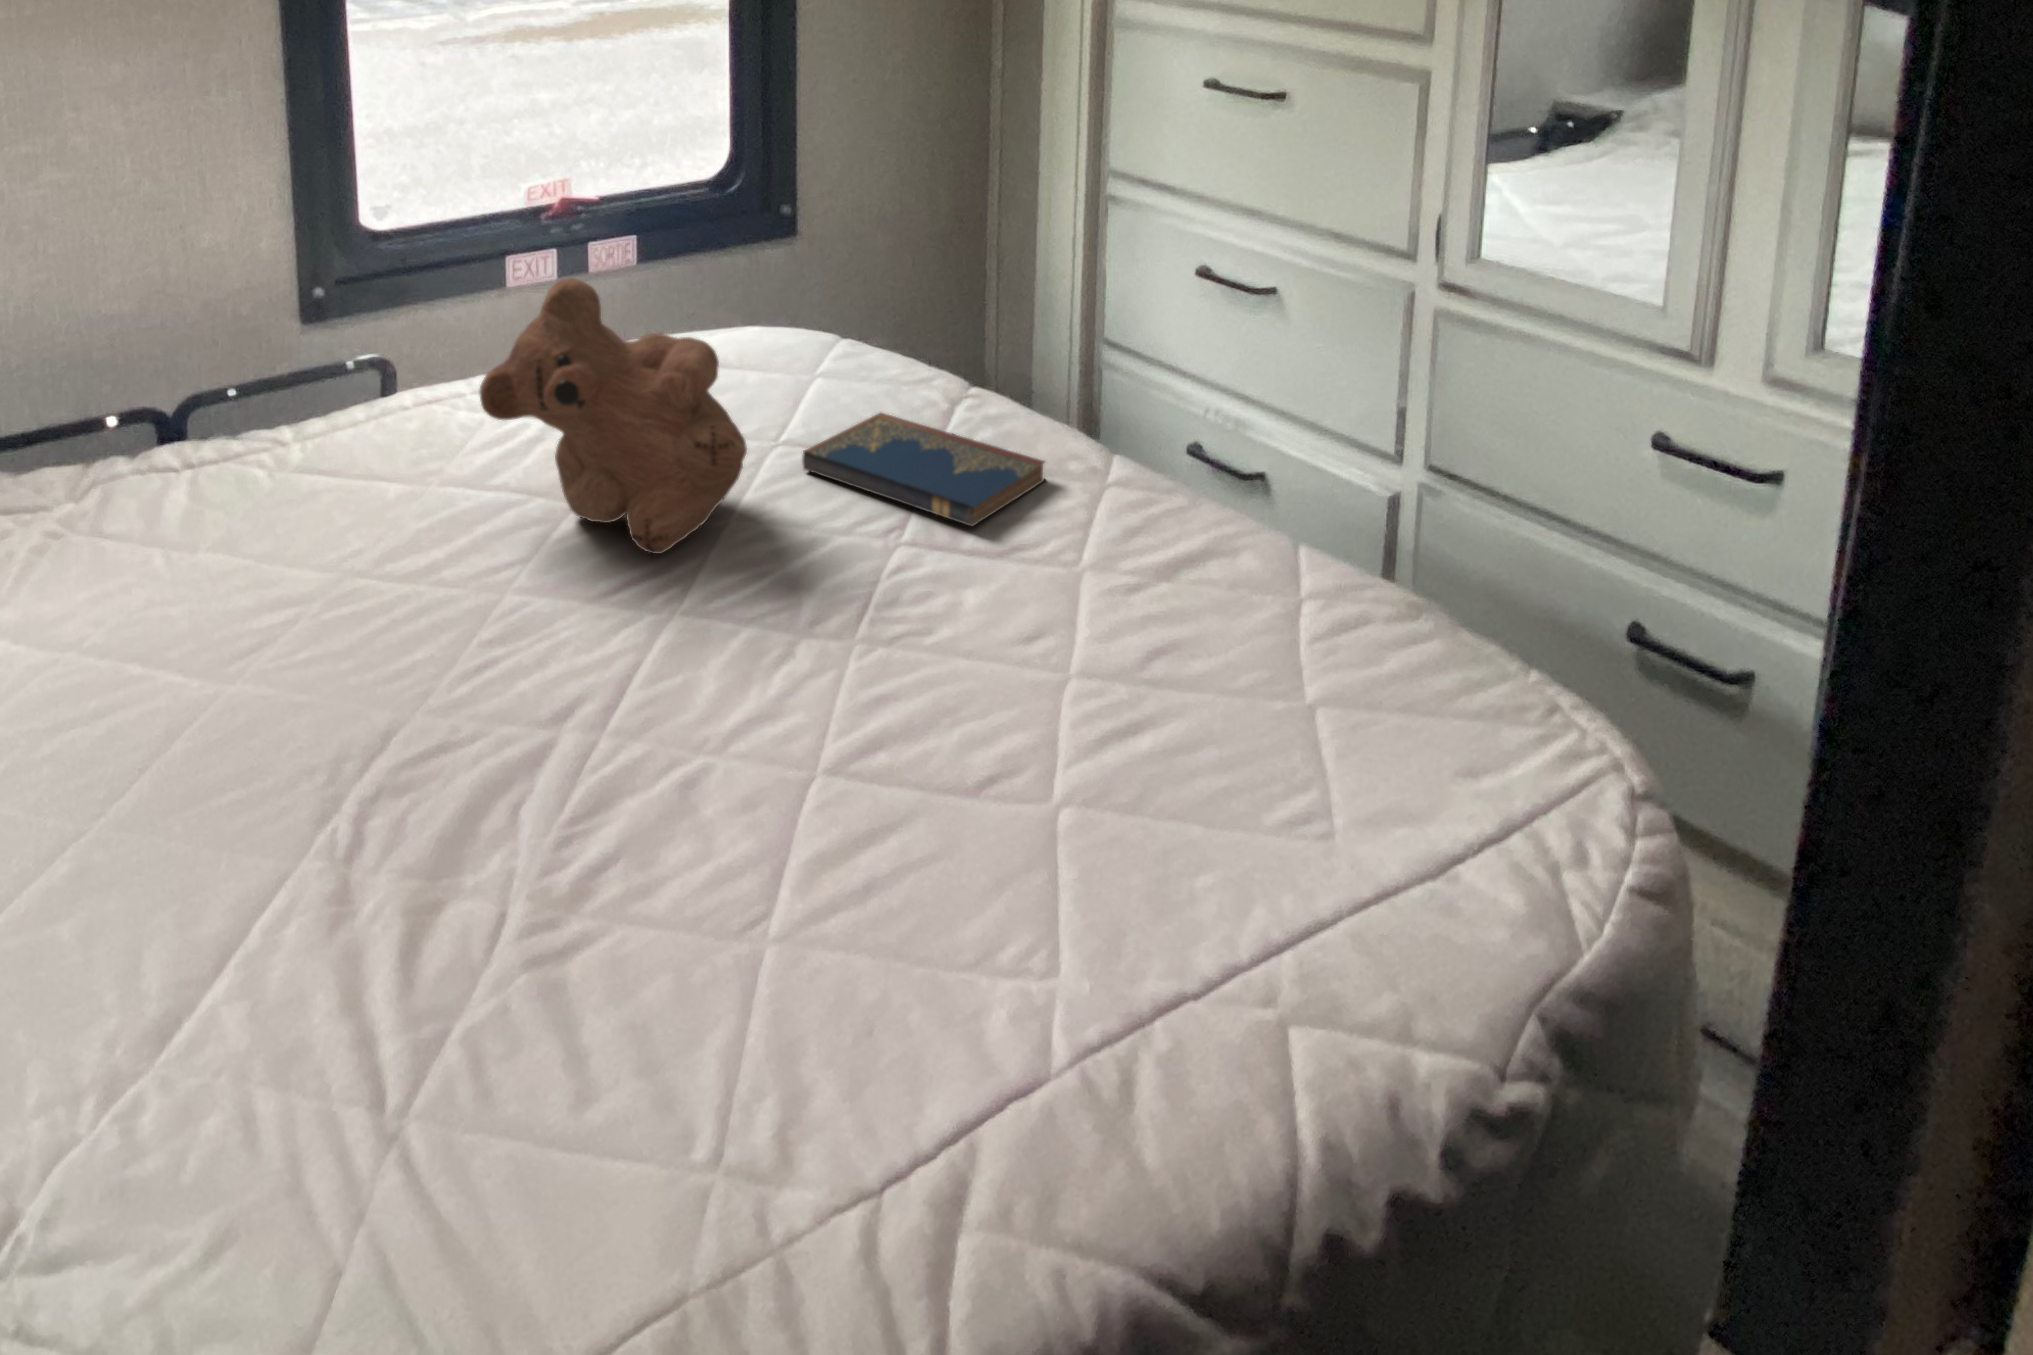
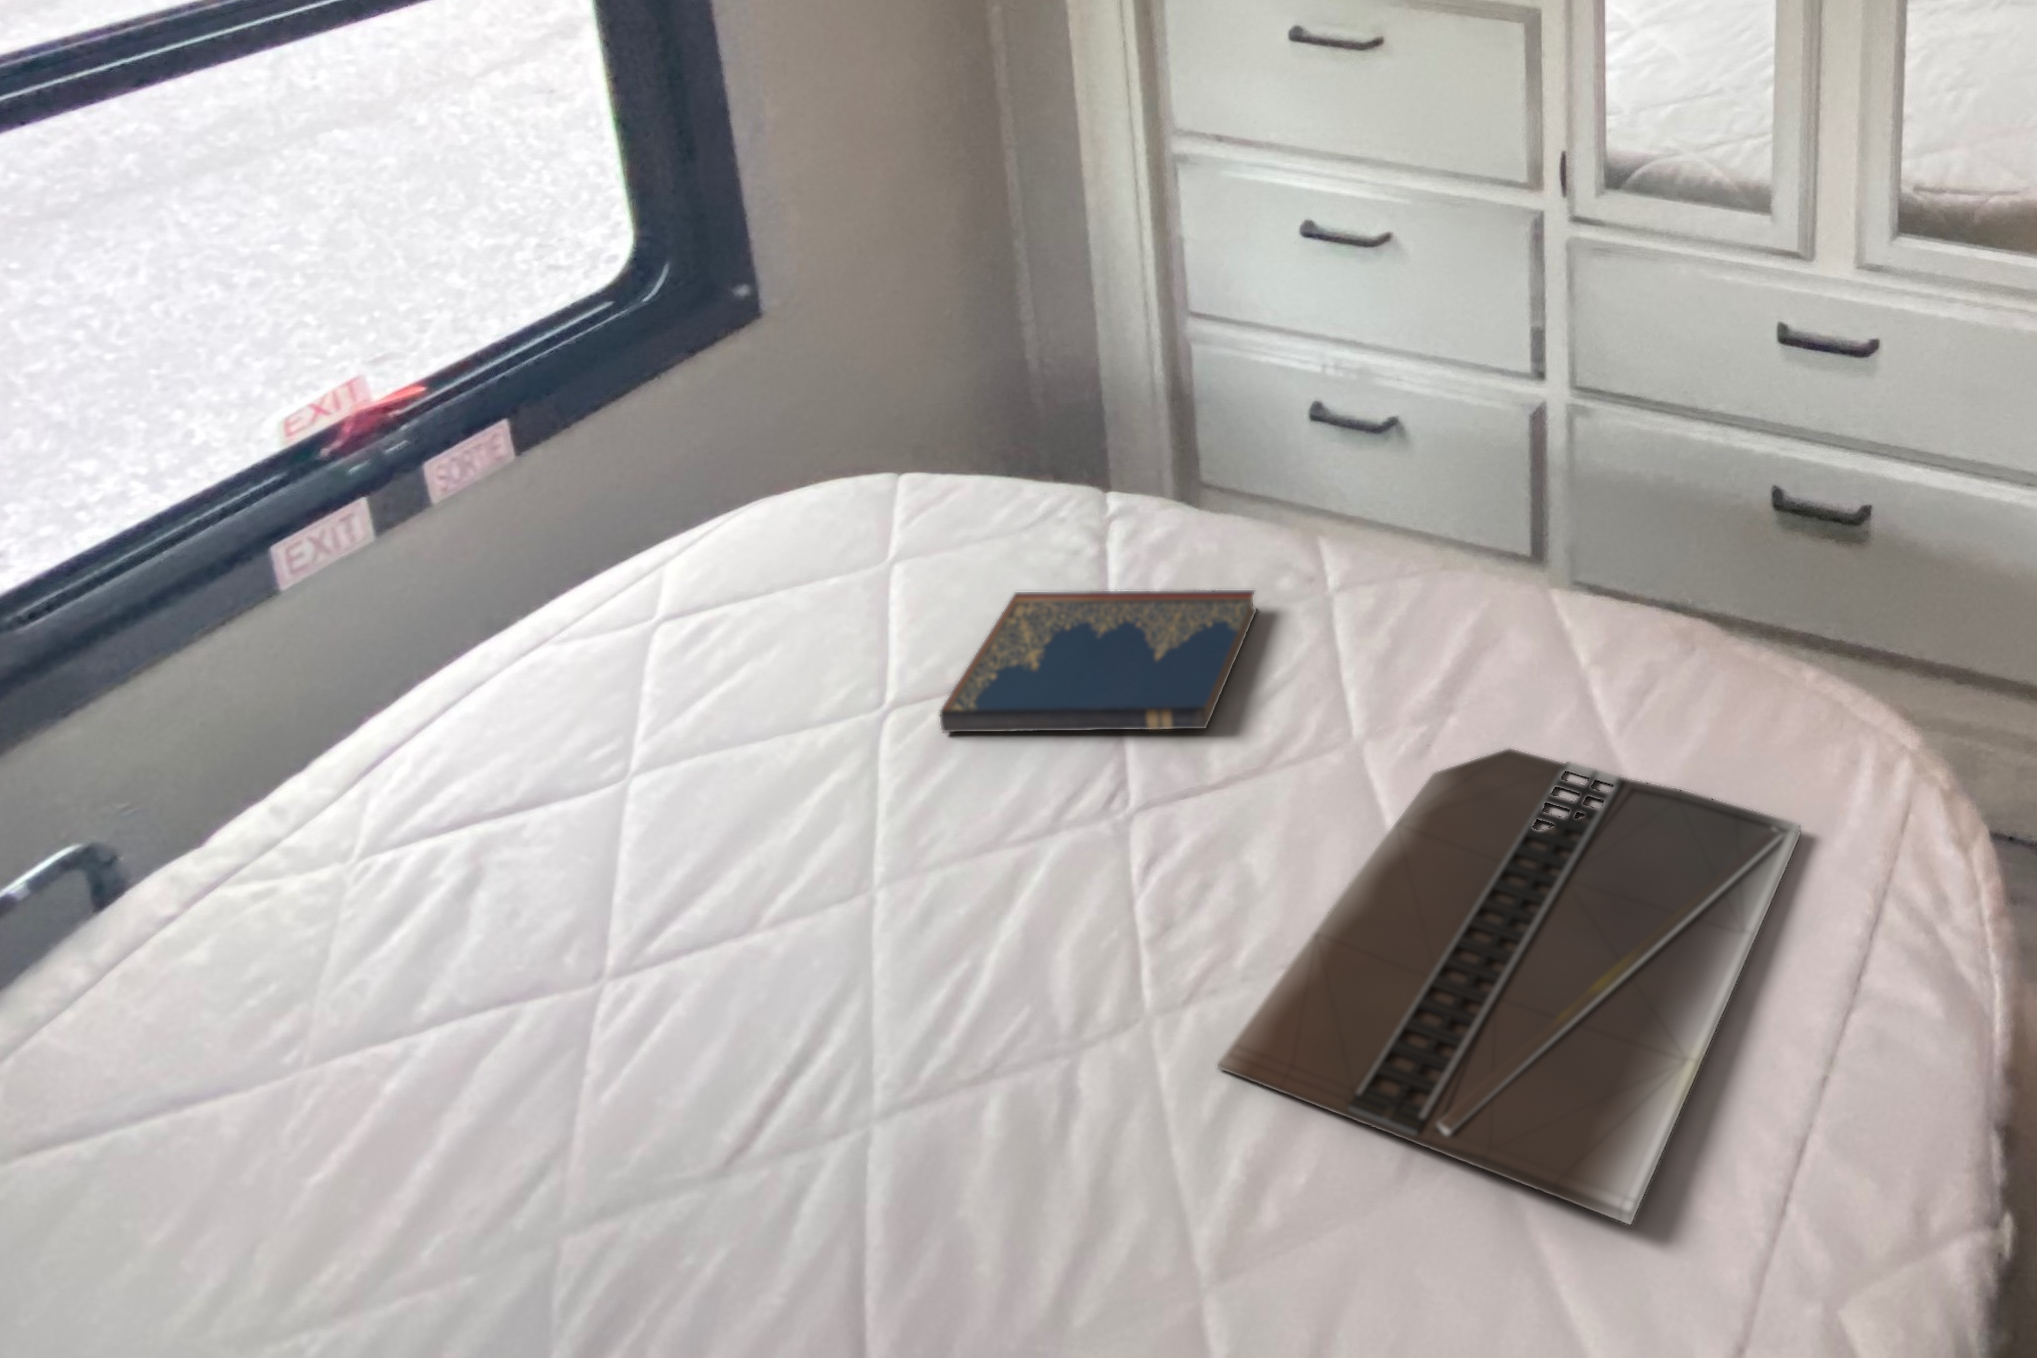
teddy bear: present [480,278,747,554] -> none [389,663,906,1013]
laptop: none [888,606,1468,925] -> present [1217,749,1800,1224]

